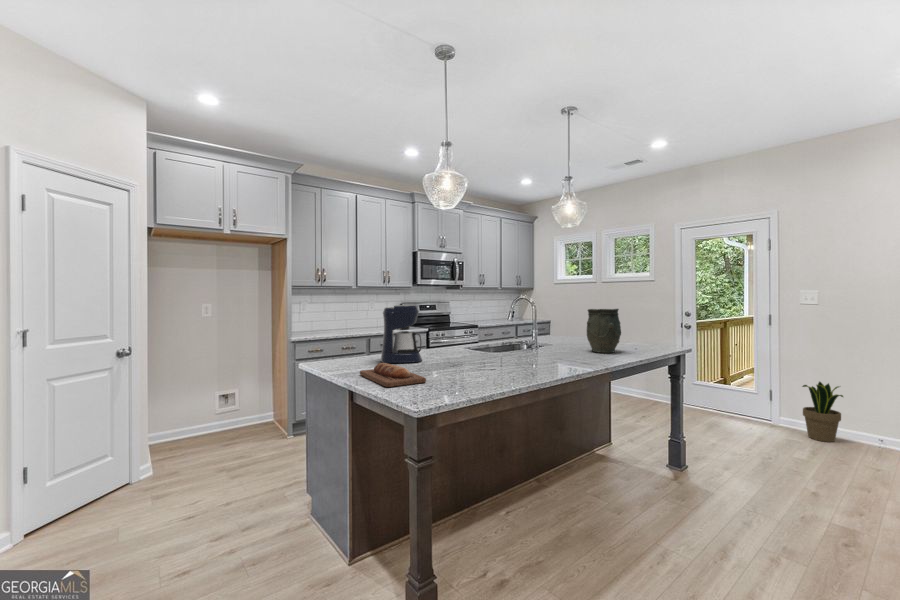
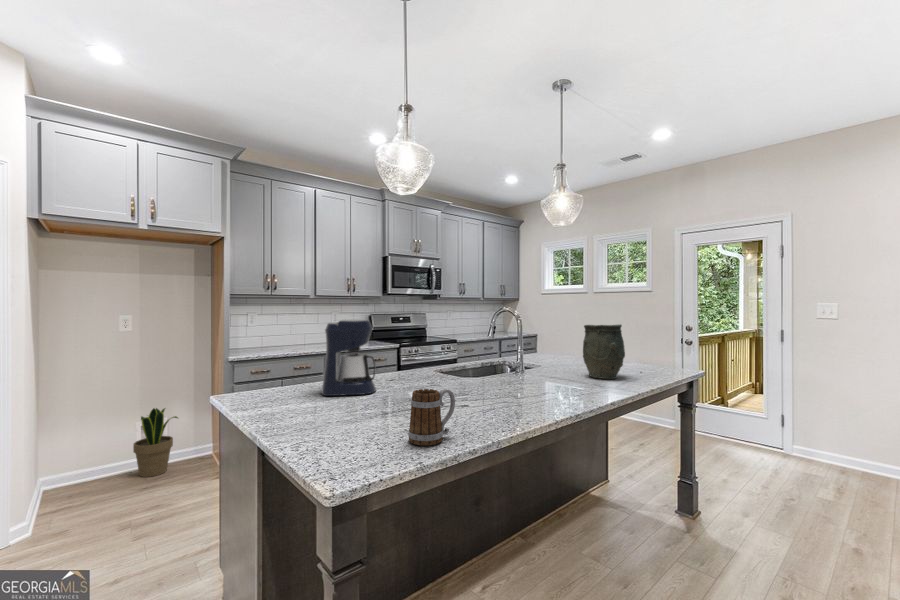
mug: none [457,352,489,389] -> present [408,389,455,446]
bread loaf: present [360,363,426,387] -> none [281,401,367,441]
potted plant: present [802,382,843,442] -> present [133,408,178,477]

